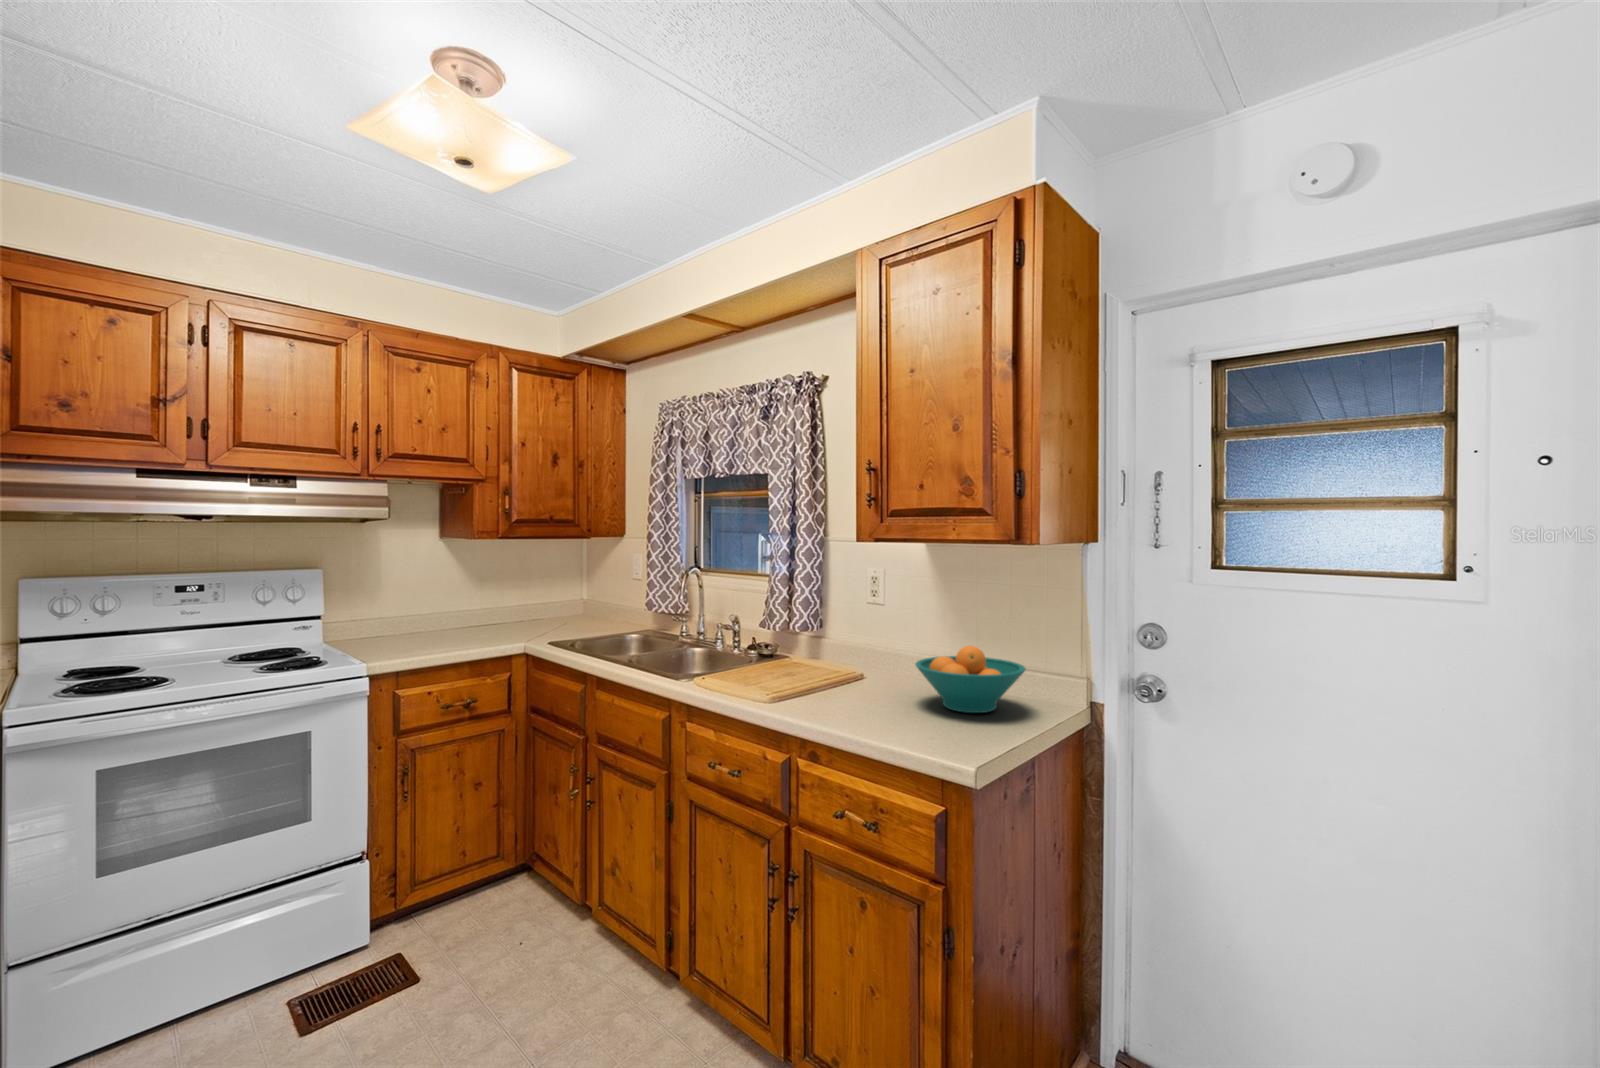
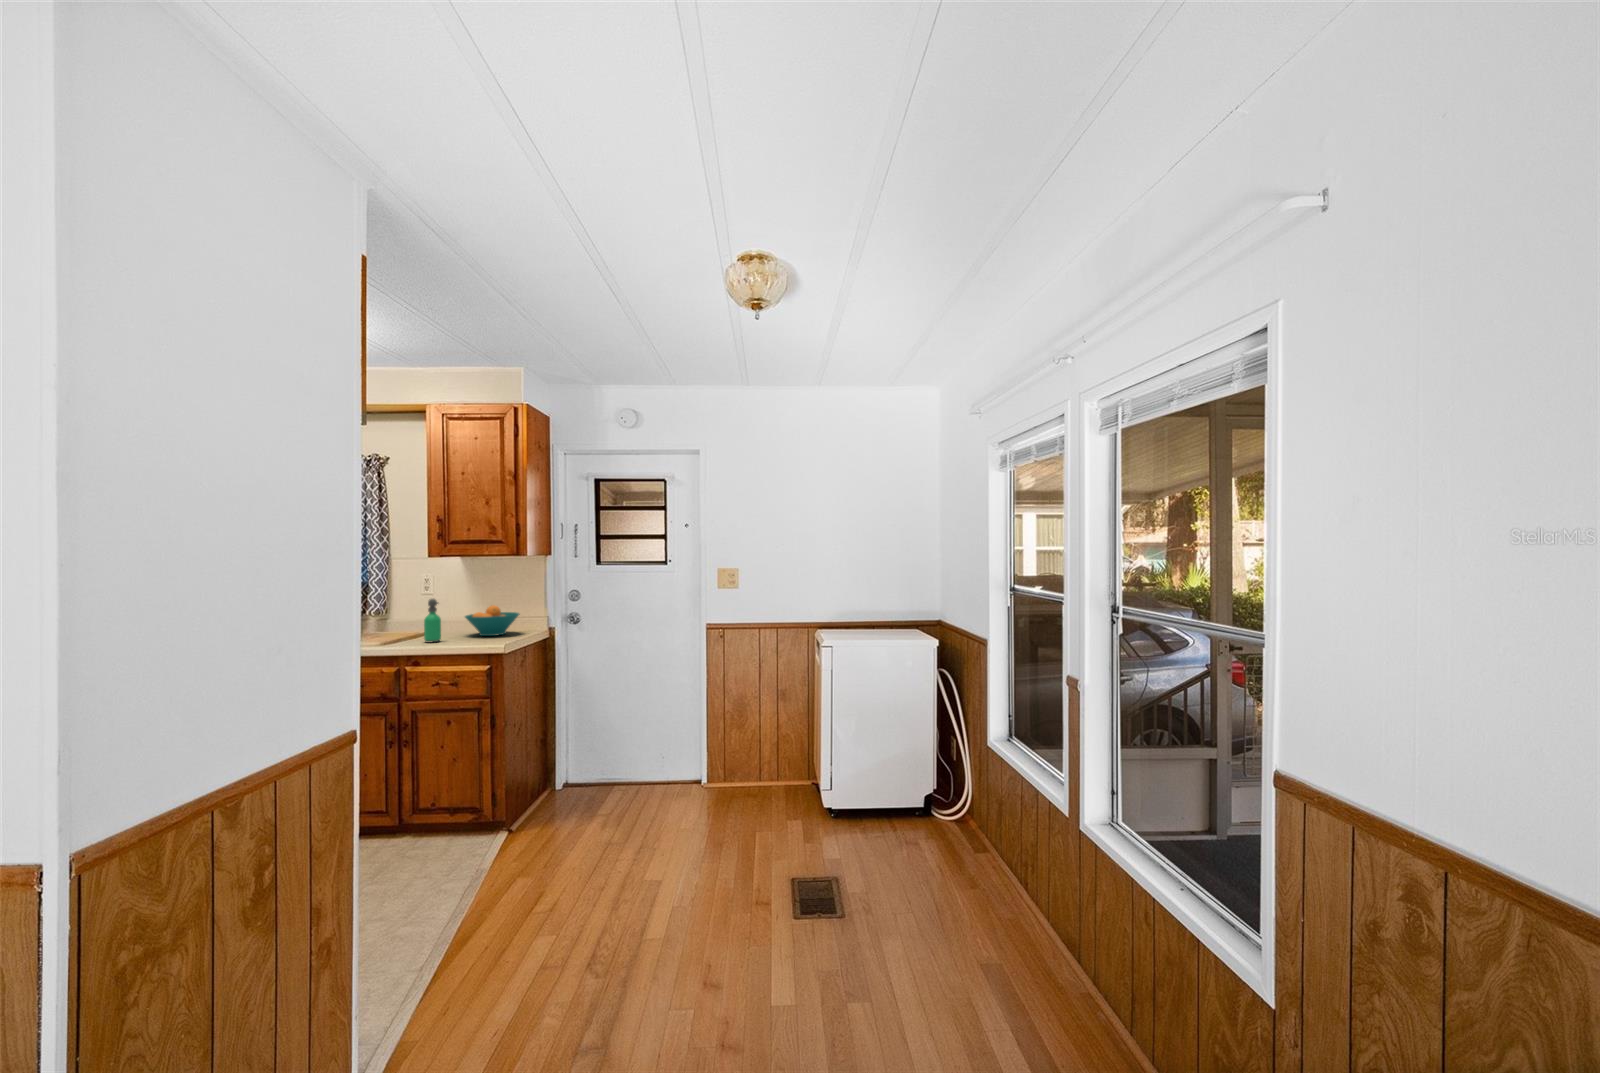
soap dispenser: none [833,626,863,717] -> present [424,598,441,642]

